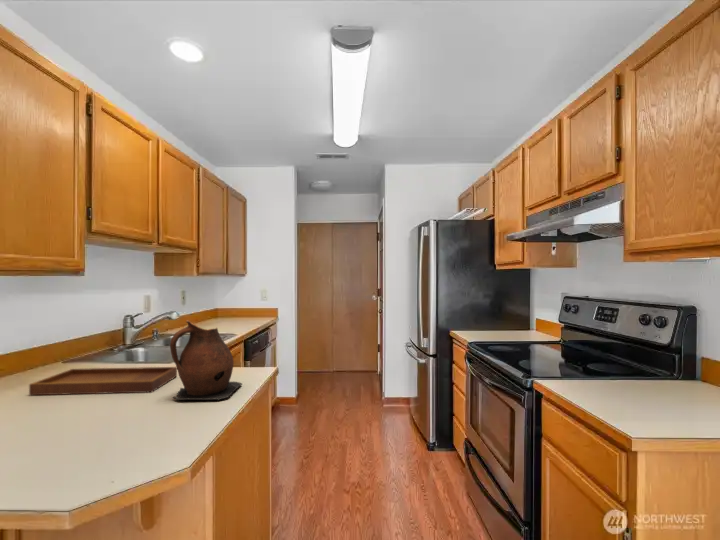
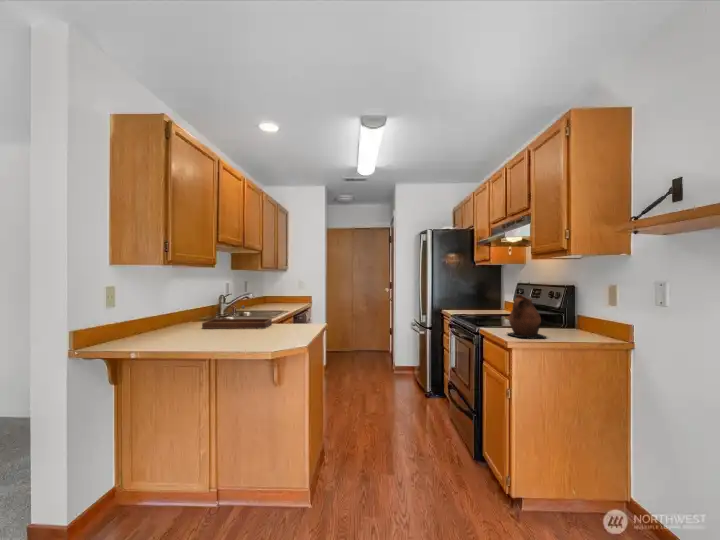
ceramic pitcher: present [170,320,242,401] -> present [508,295,546,338]

